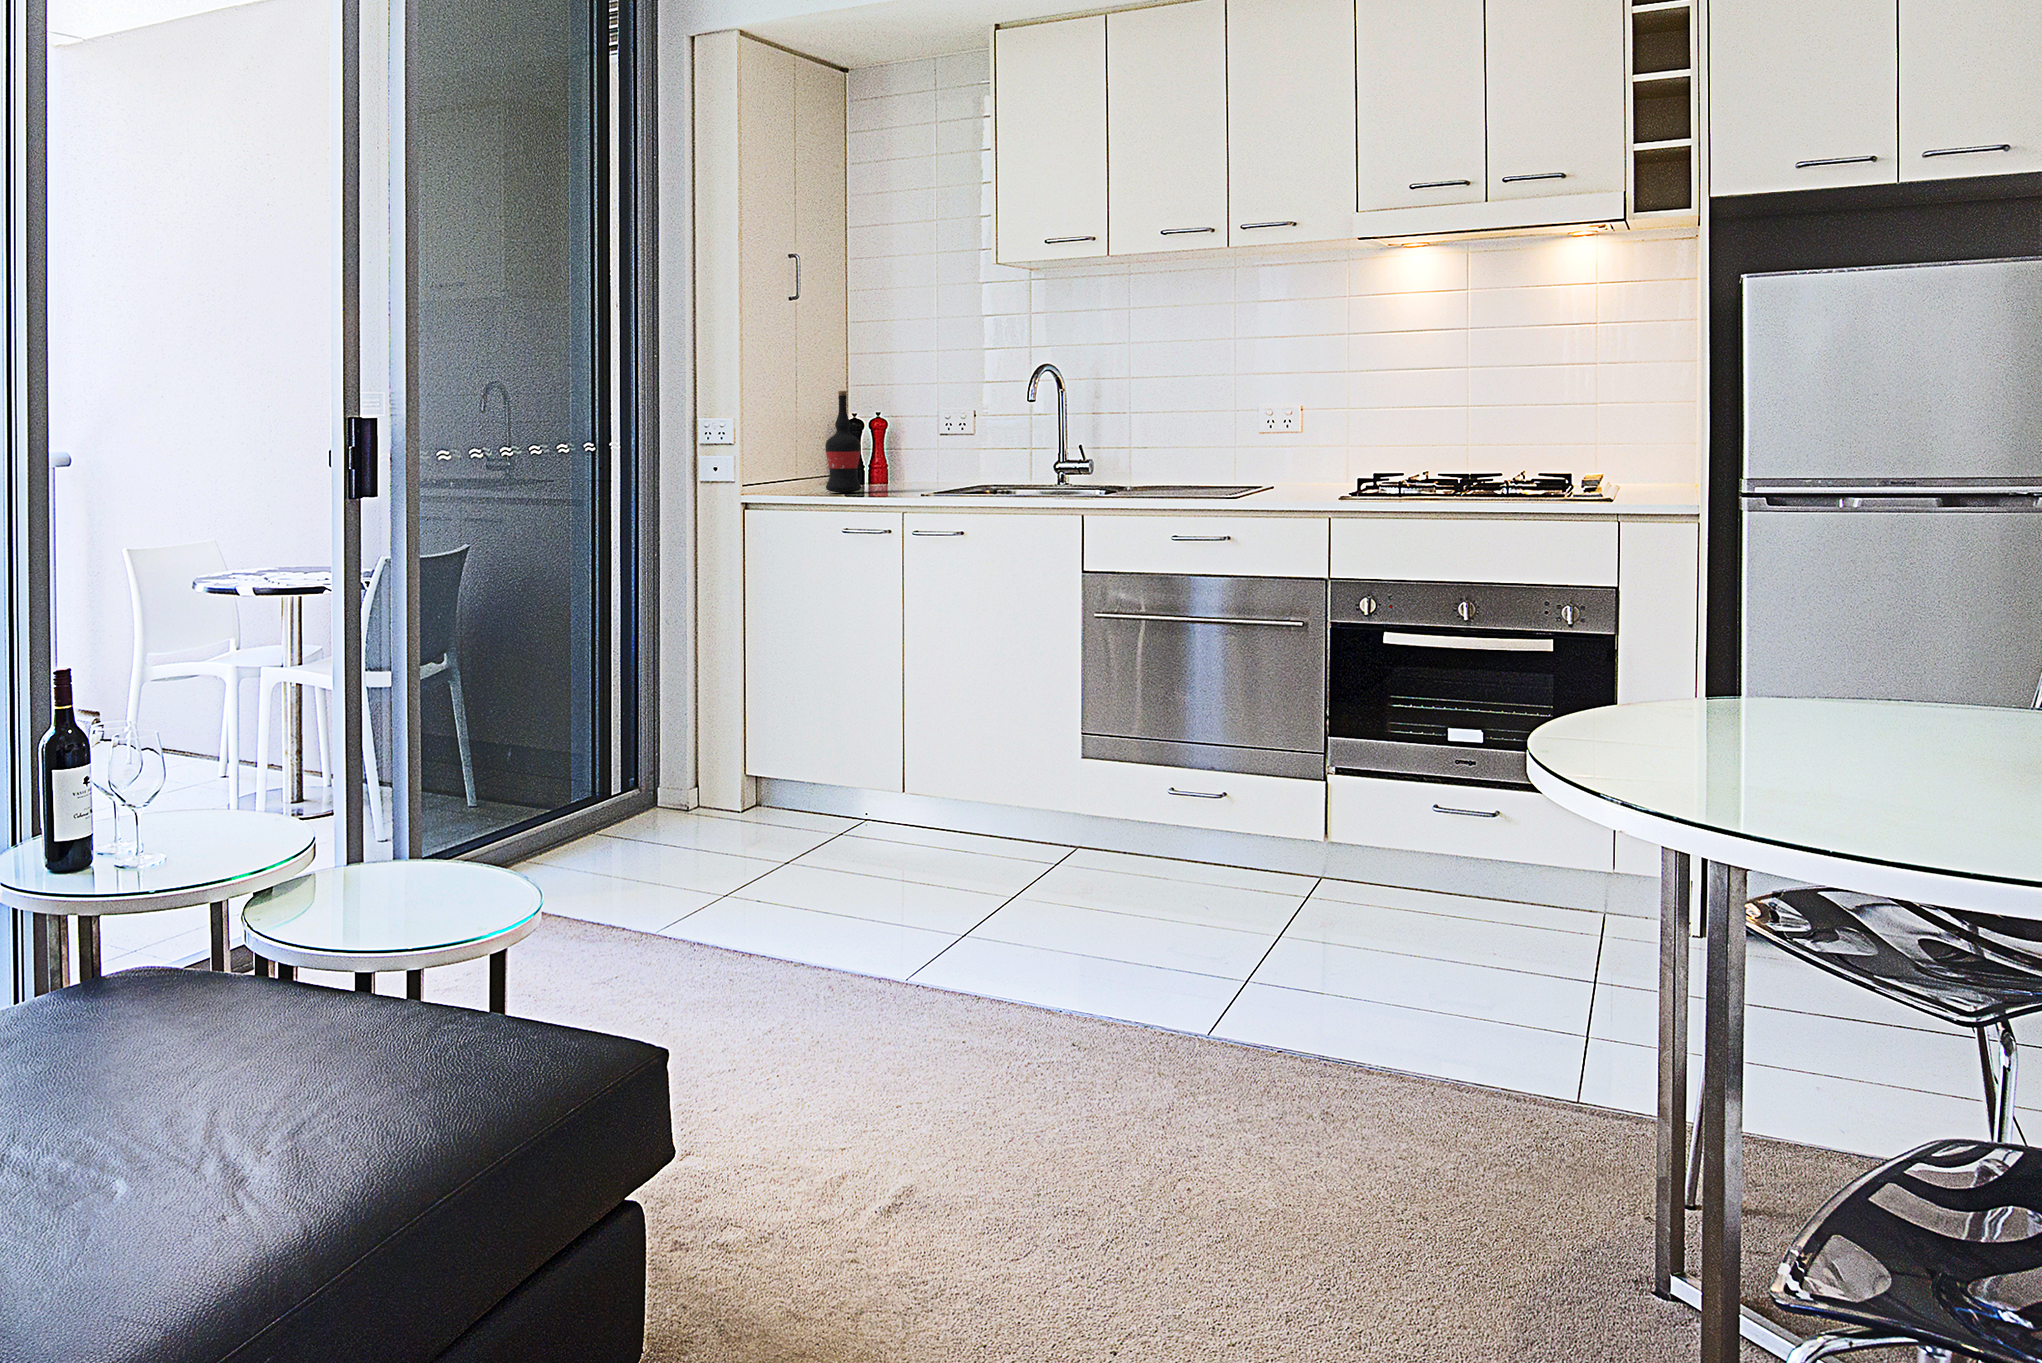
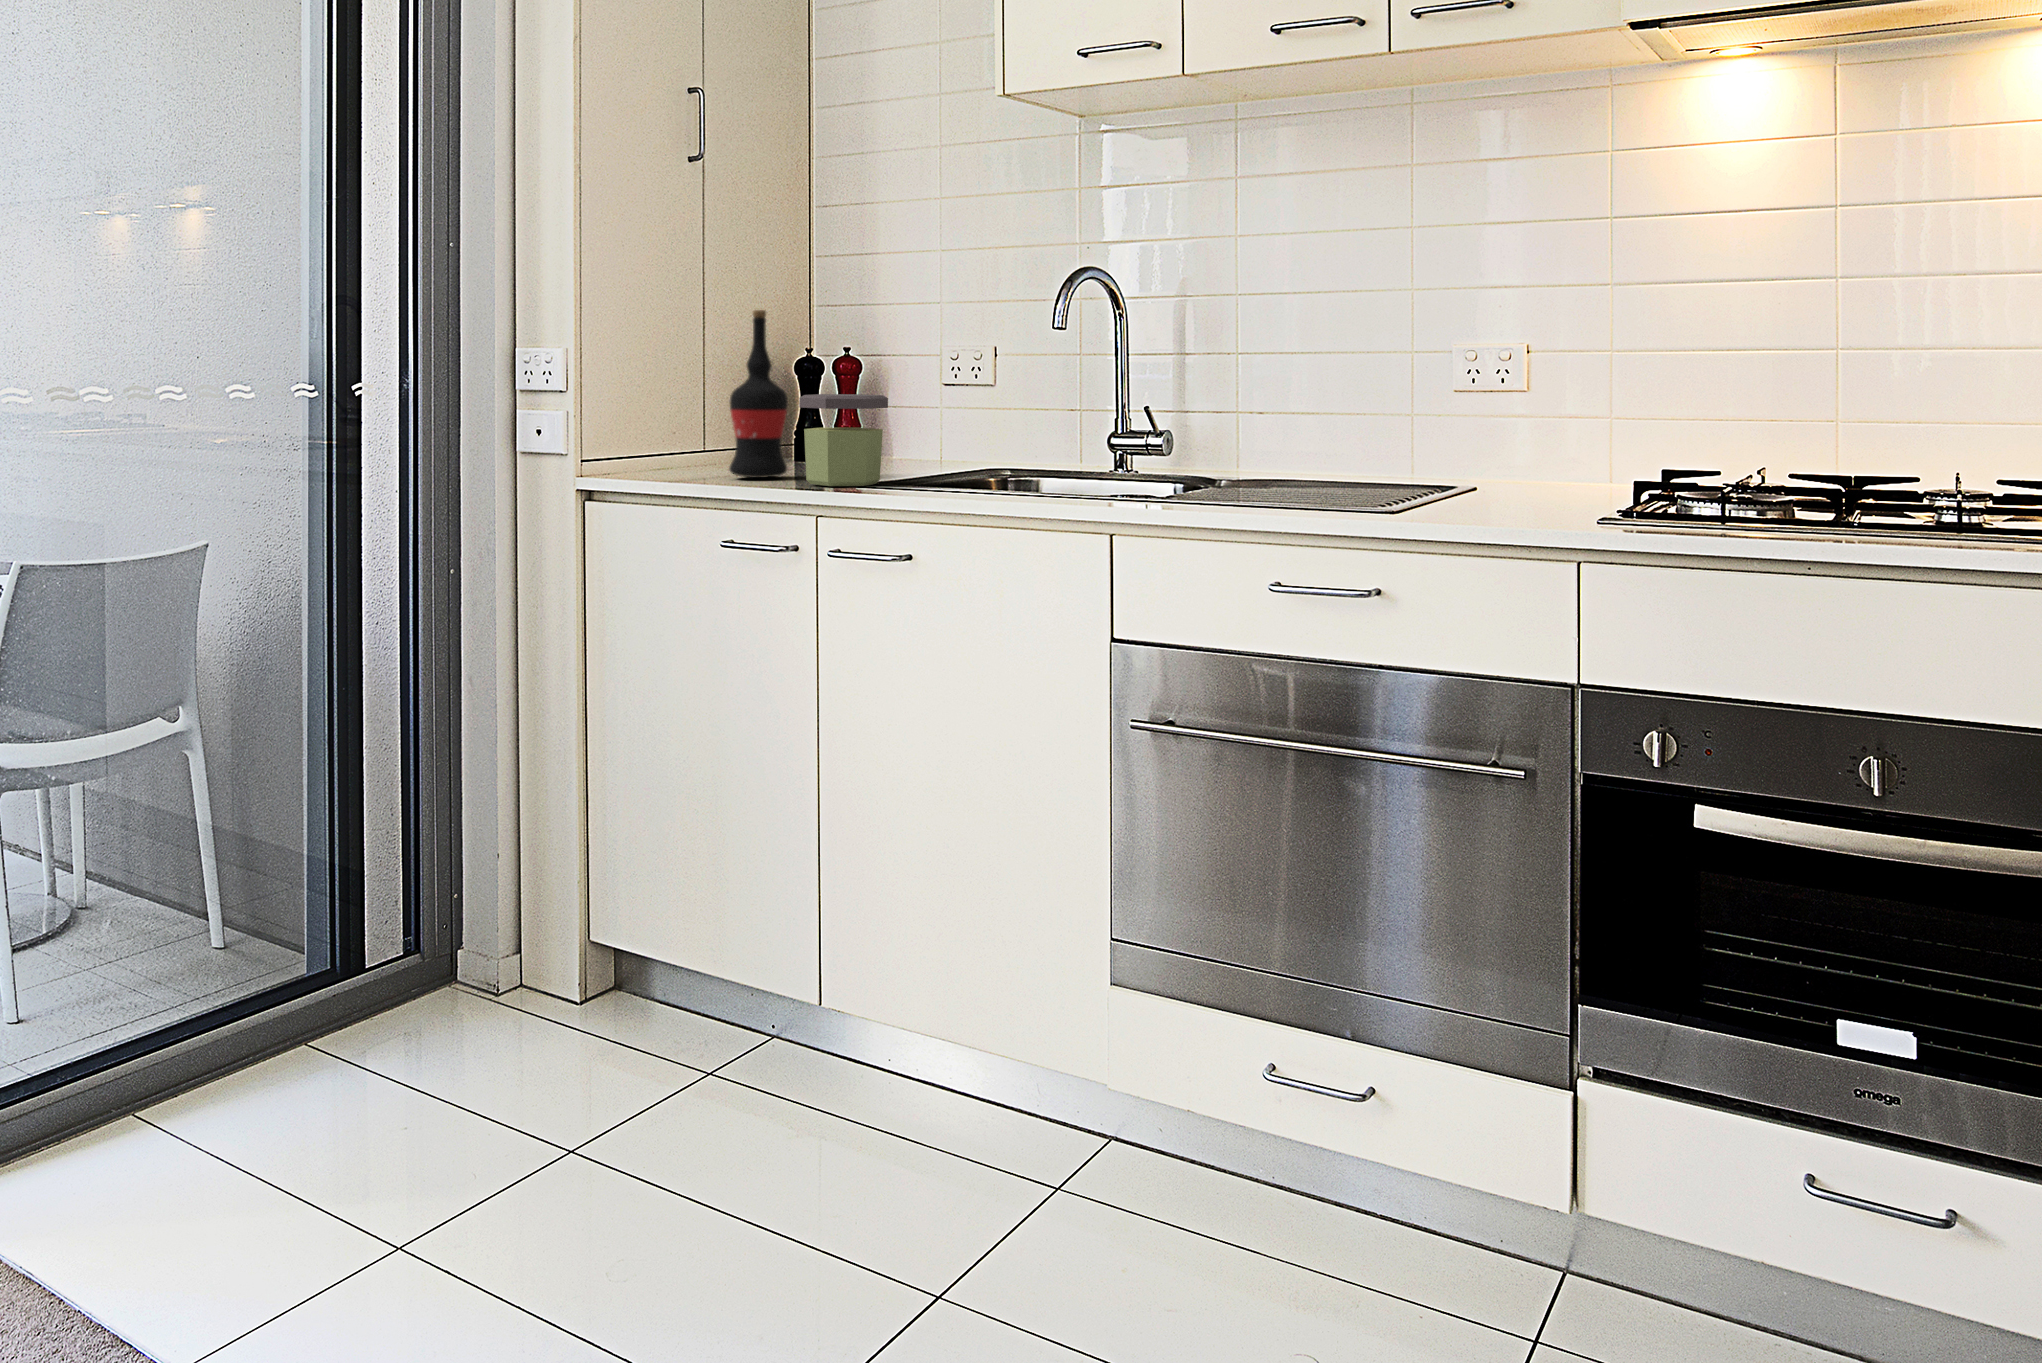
jar: none [877,441,928,495] -> present [799,394,888,486]

